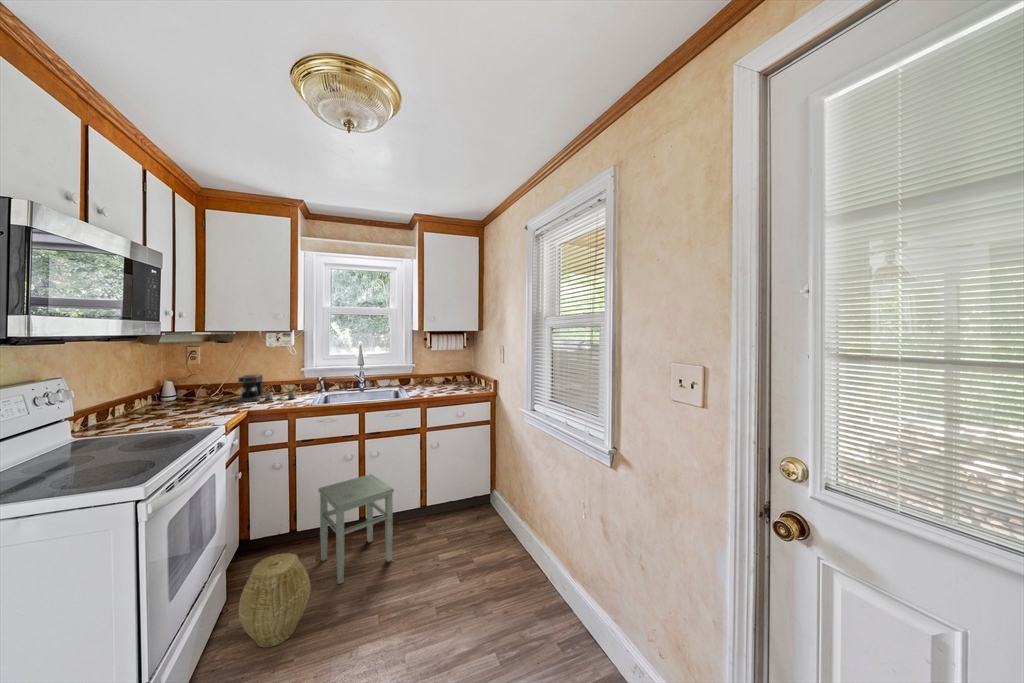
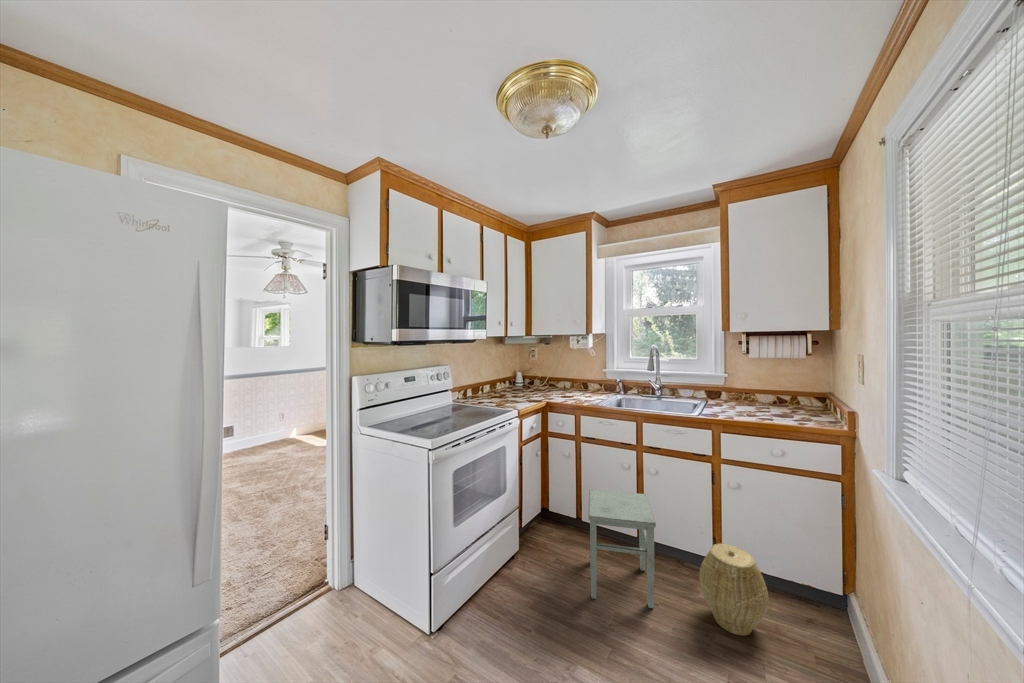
coffee maker: present [238,374,296,402] -> none [551,372,593,397]
woven basket: present [239,553,310,647] -> present [699,543,768,635]

